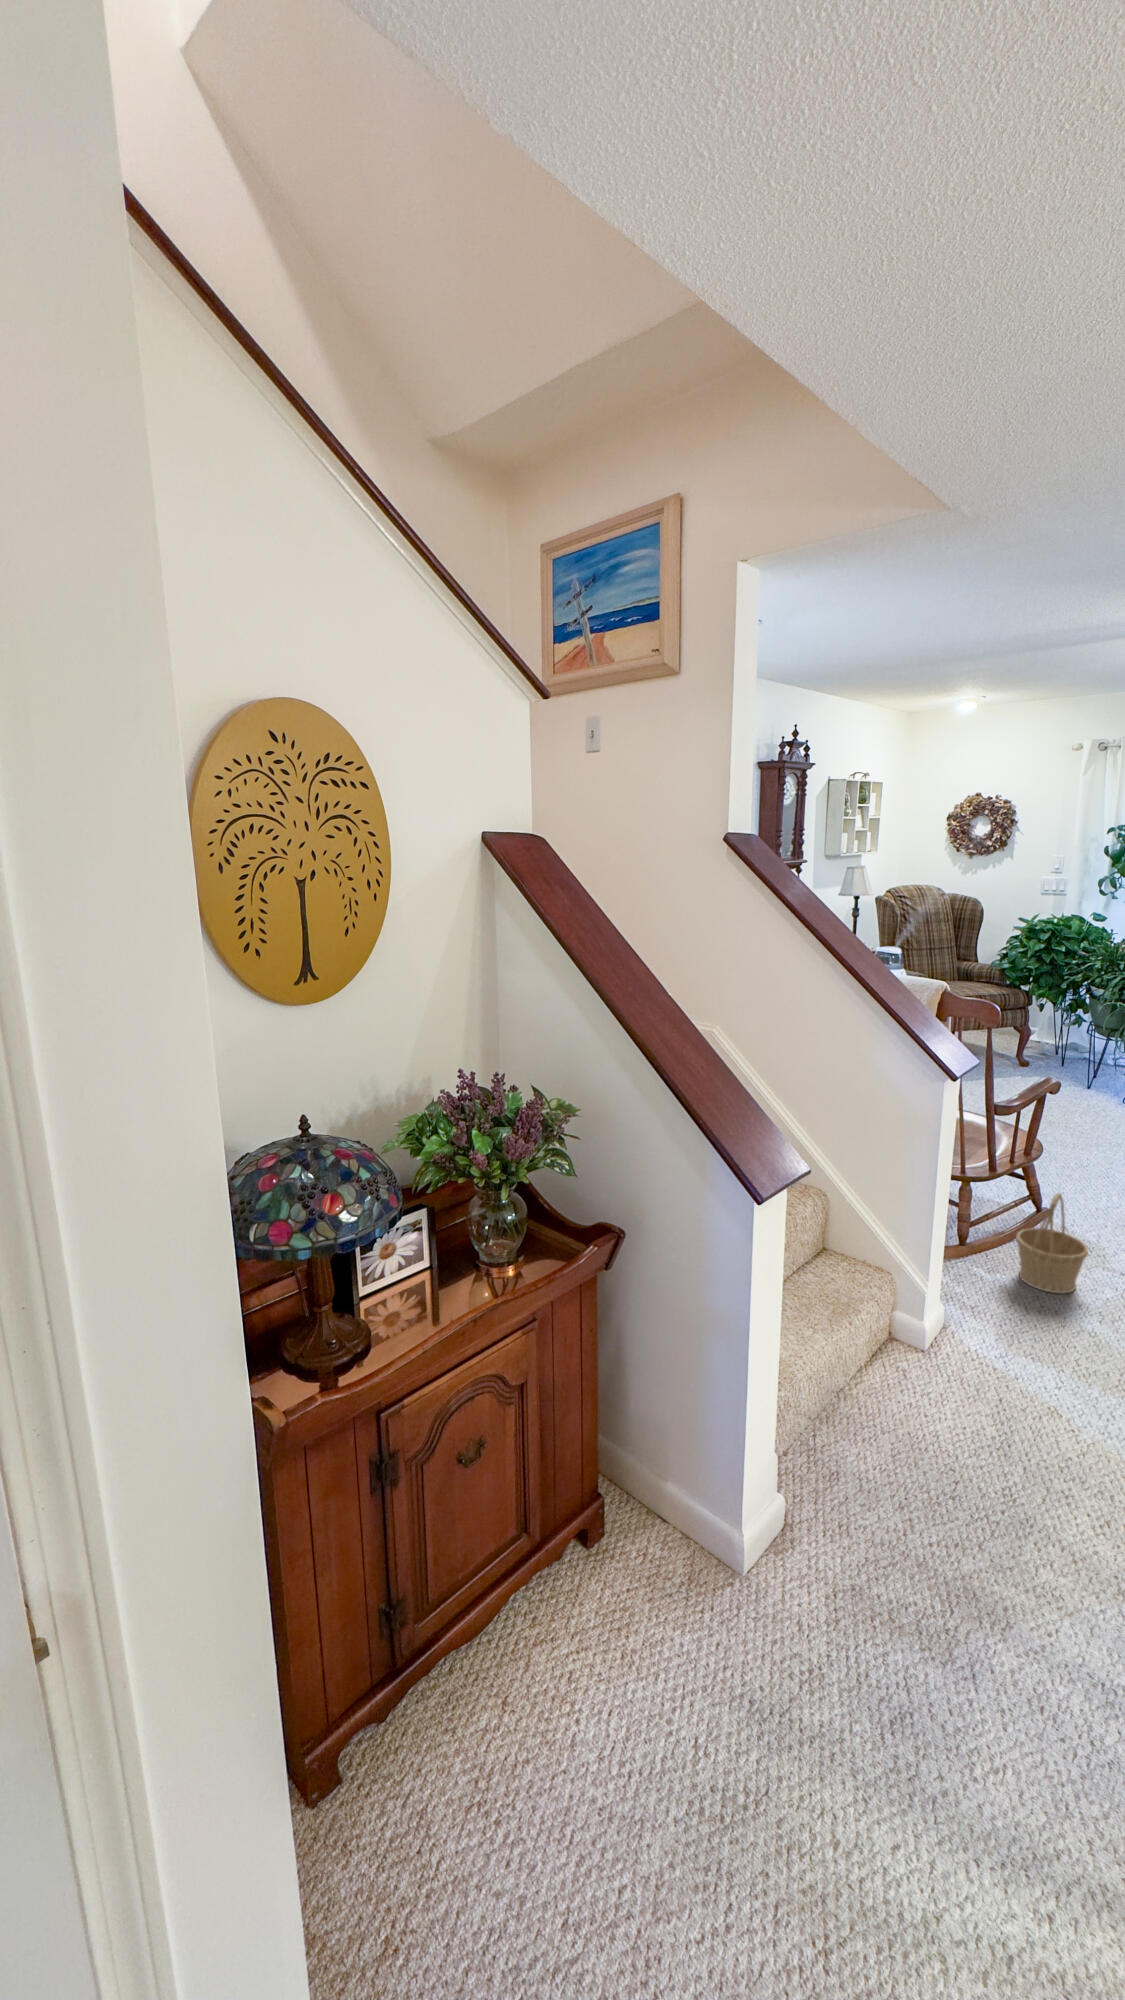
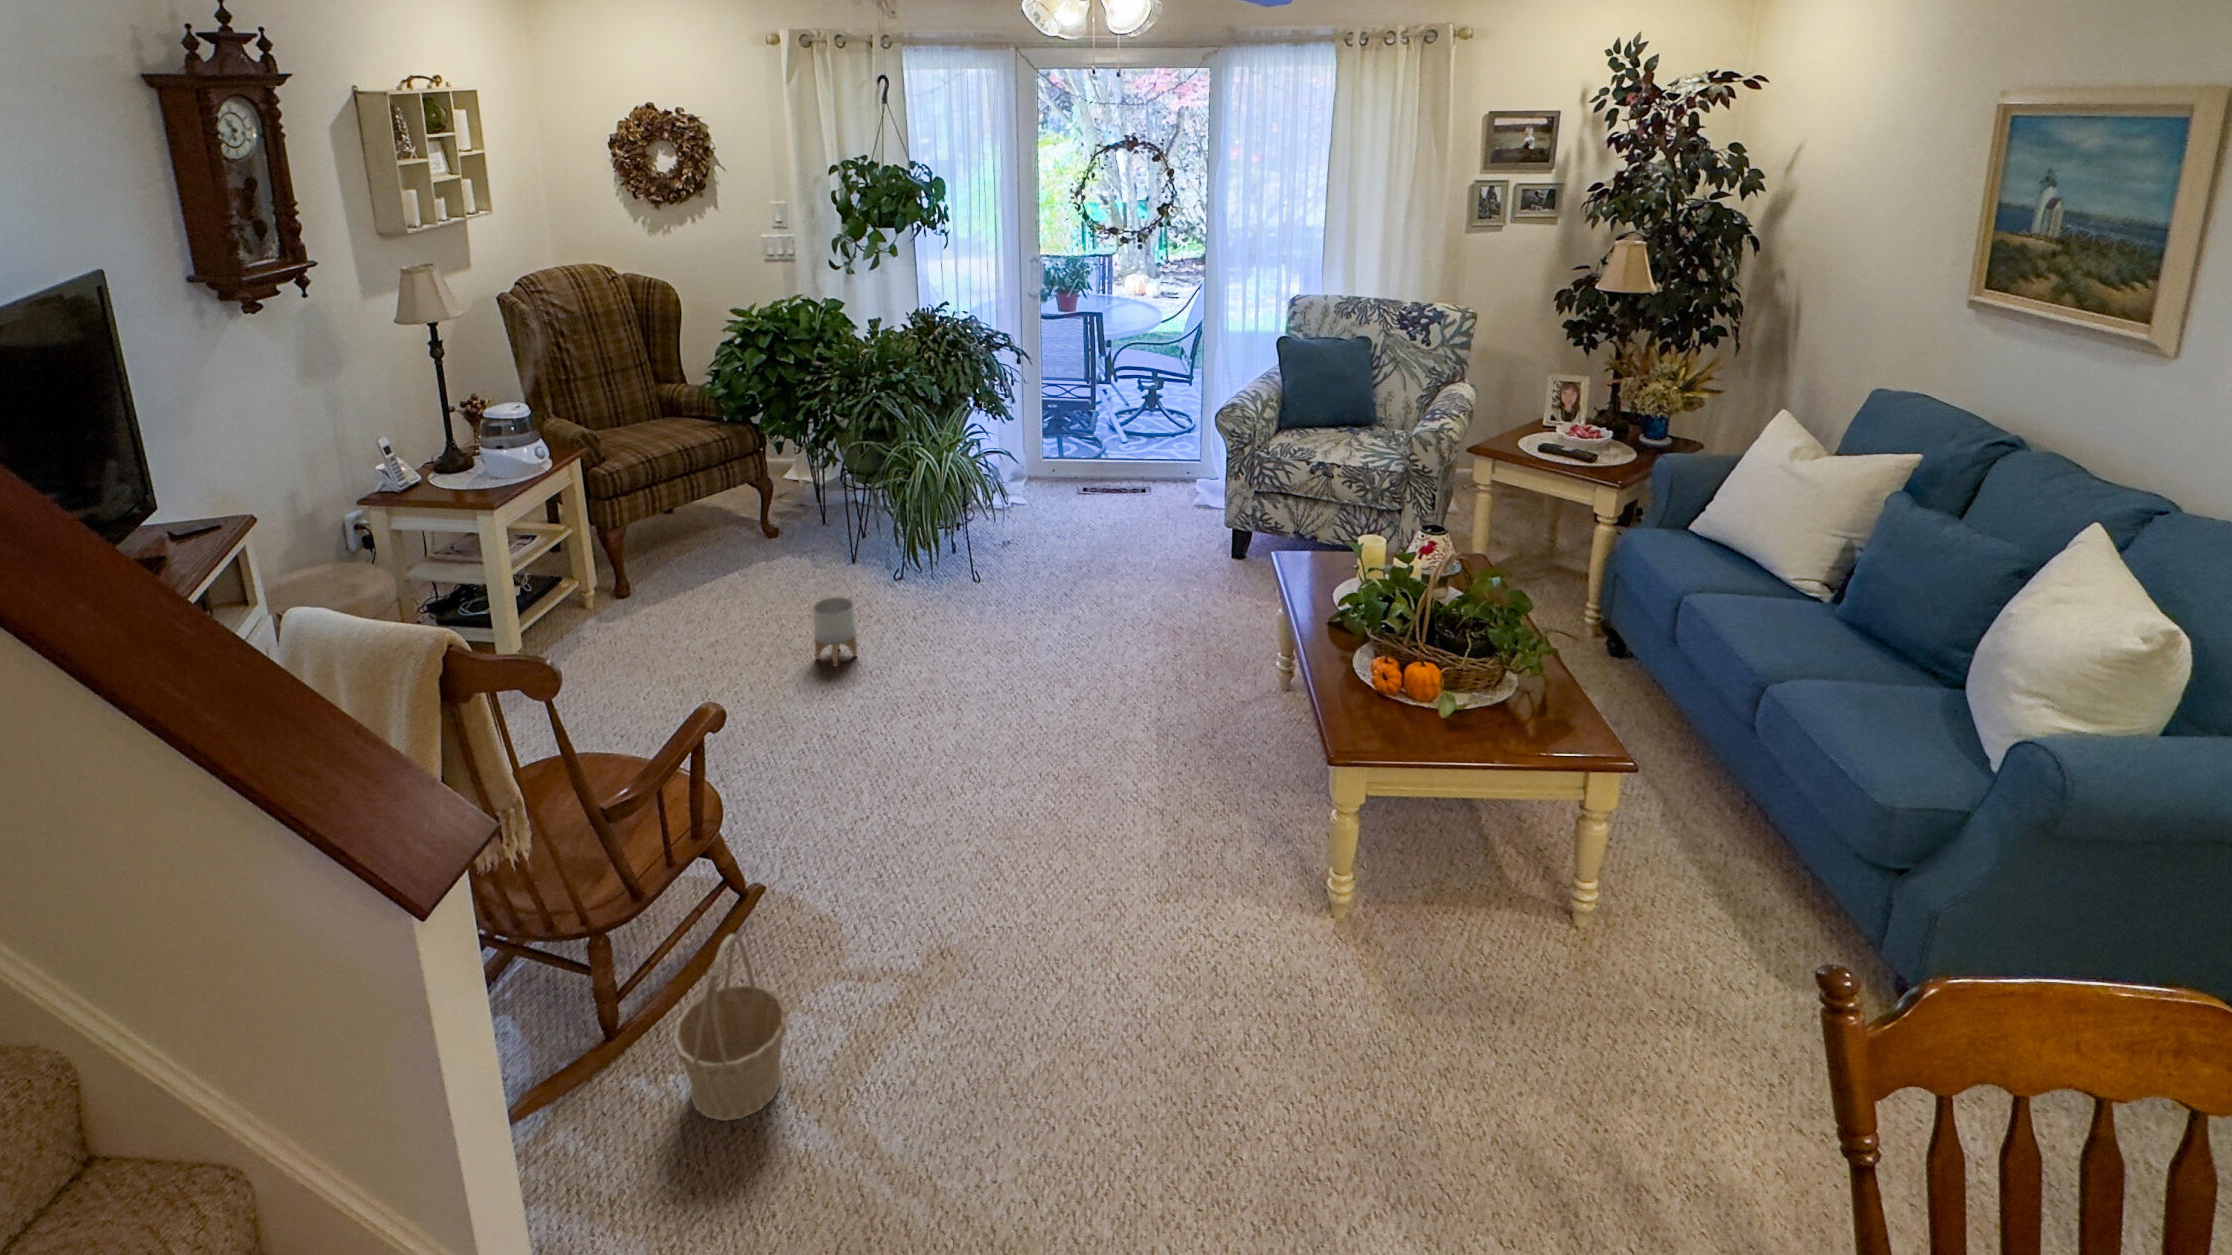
planter: none [1067,1090,1102,1134] -> present [812,597,857,667]

